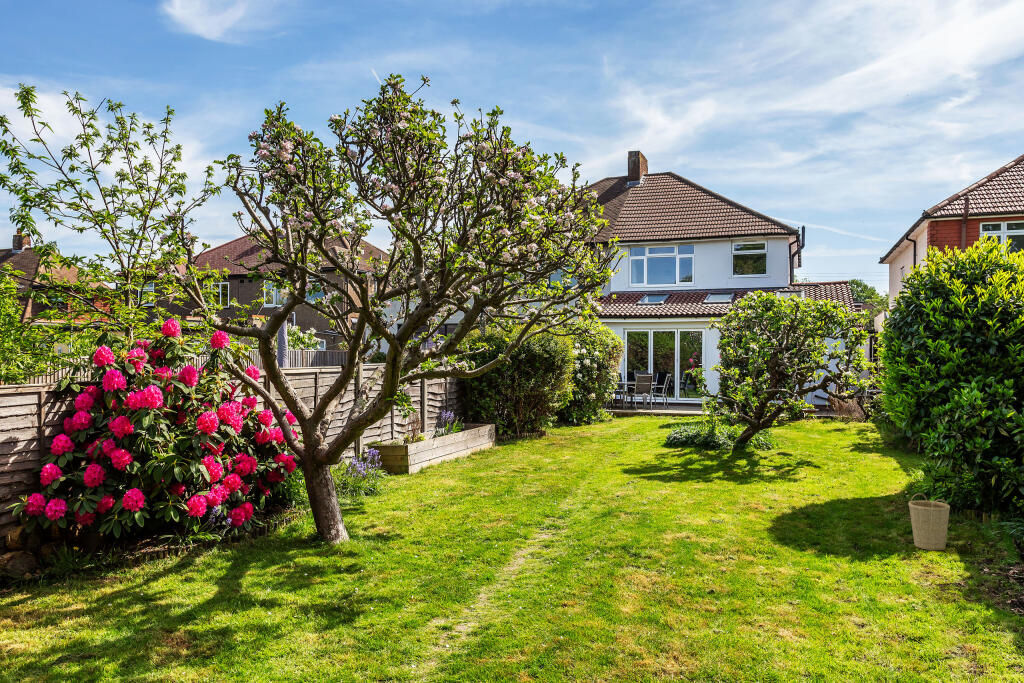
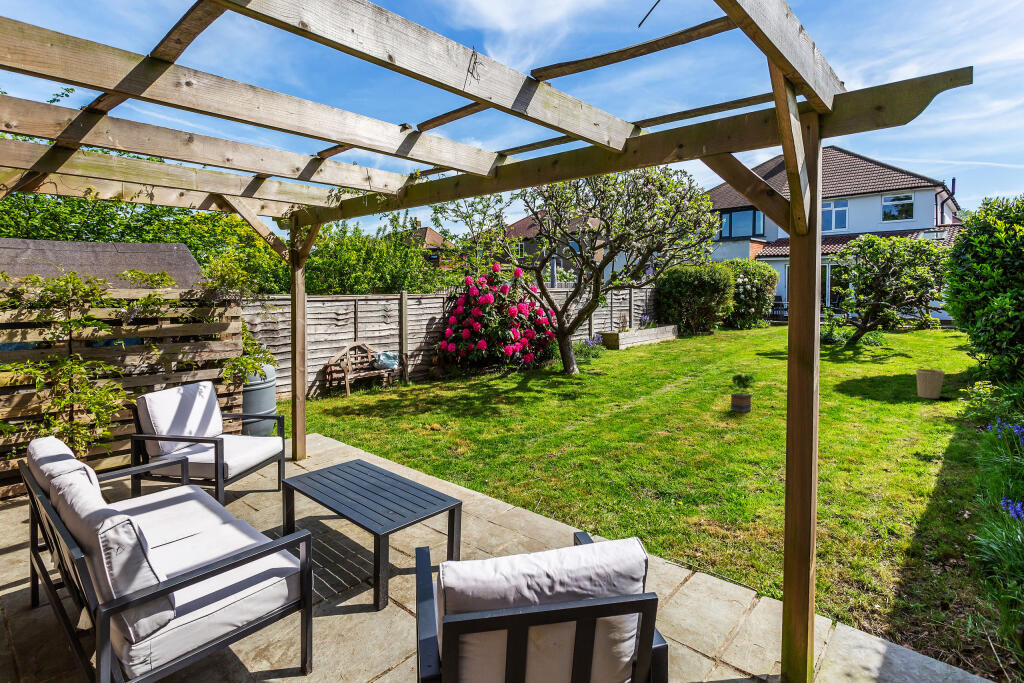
potted tree: none [672,545,722,627] -> present [731,374,756,413]

